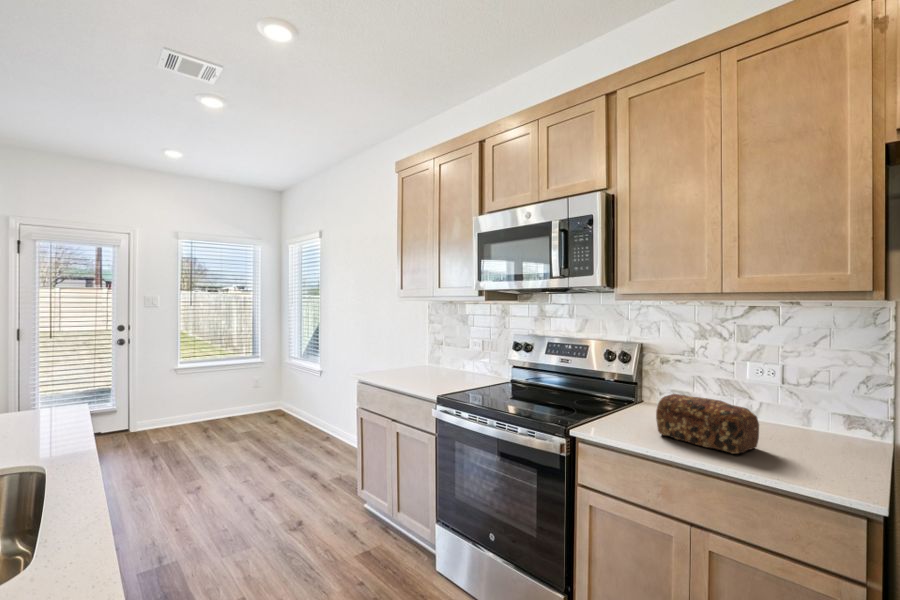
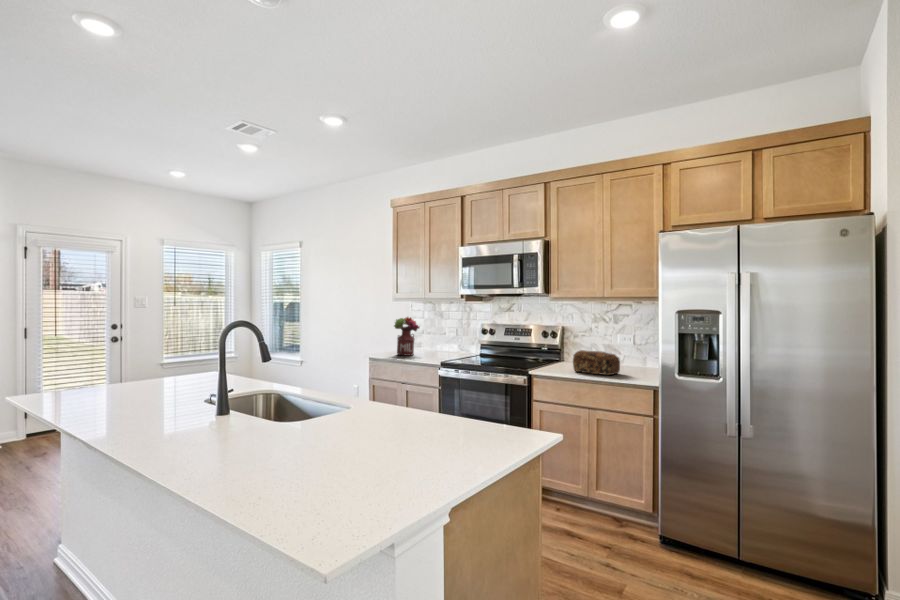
flower arrangement: none [389,322,427,377] -> present [394,317,420,356]

